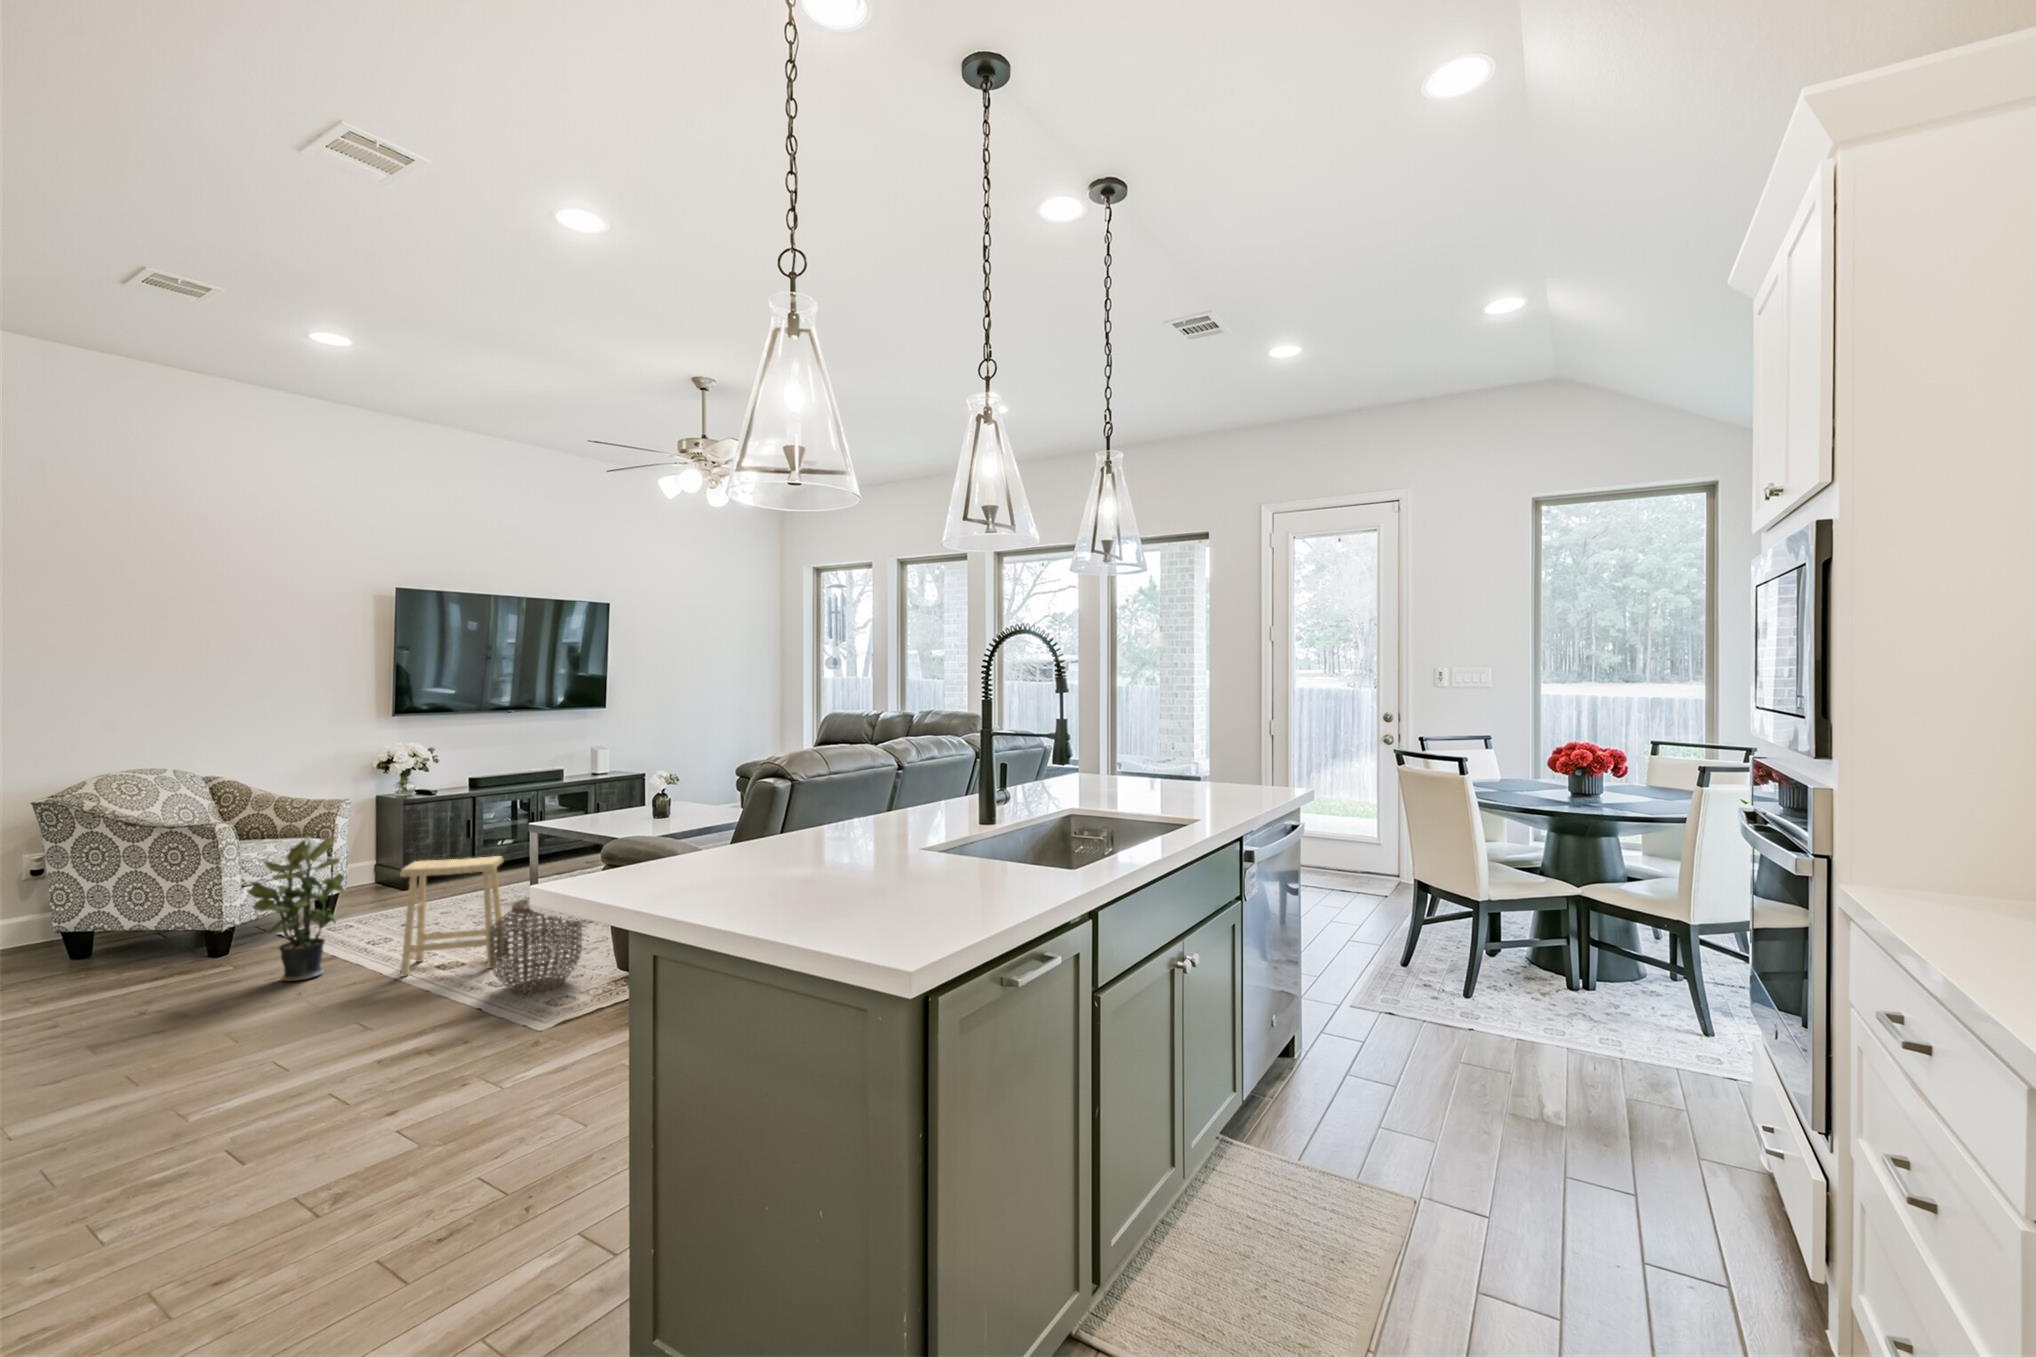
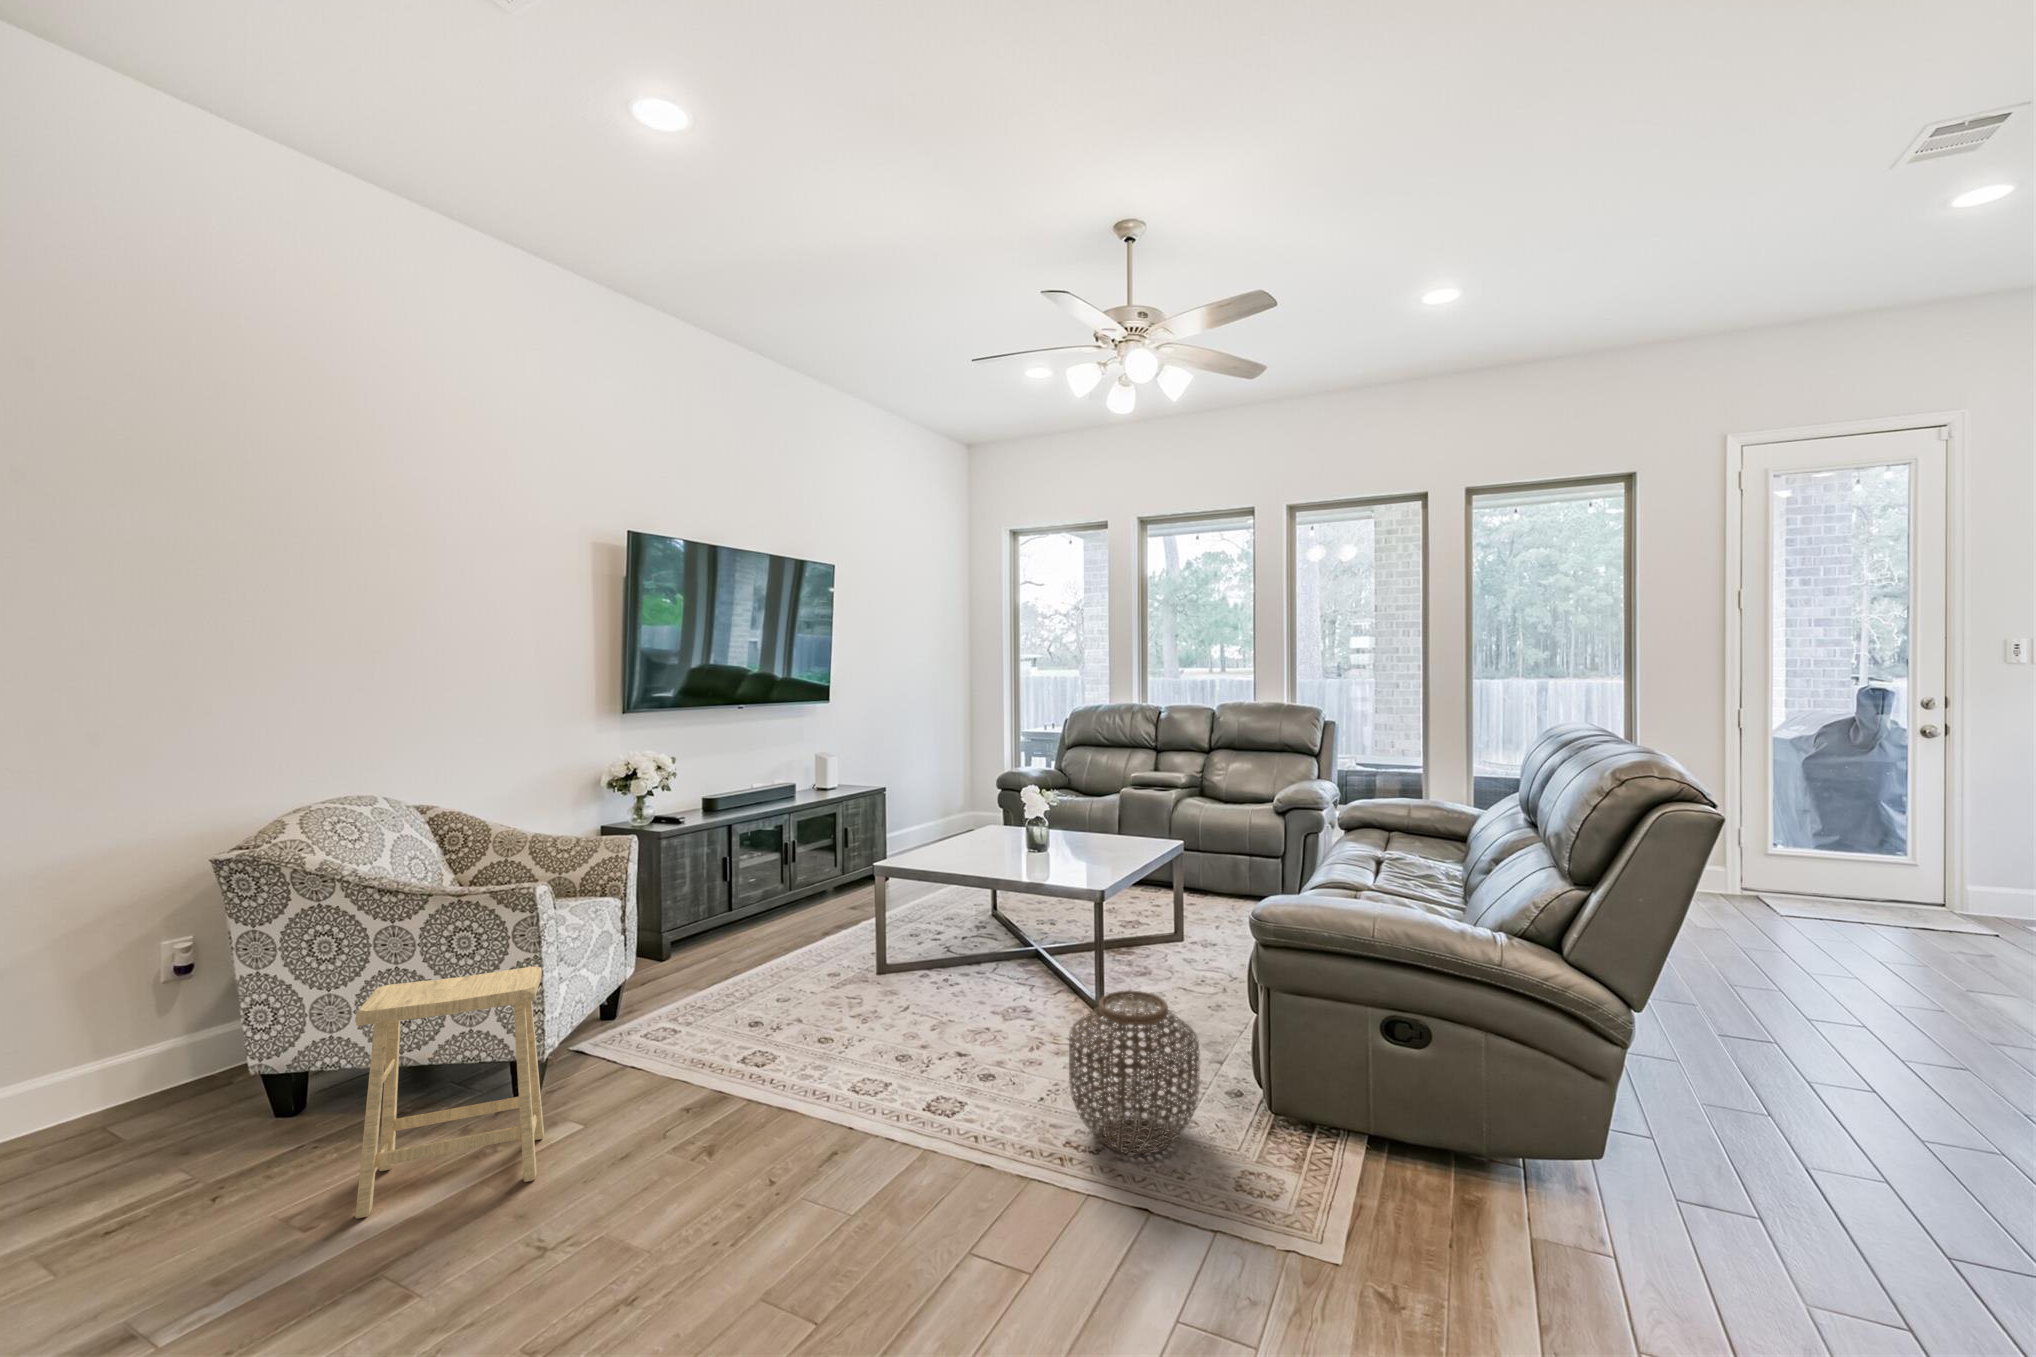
potted plant: present [247,836,344,981] -> none [647,902,777,1148]
footstool: present [400,856,504,977] -> present [356,966,544,1219]

